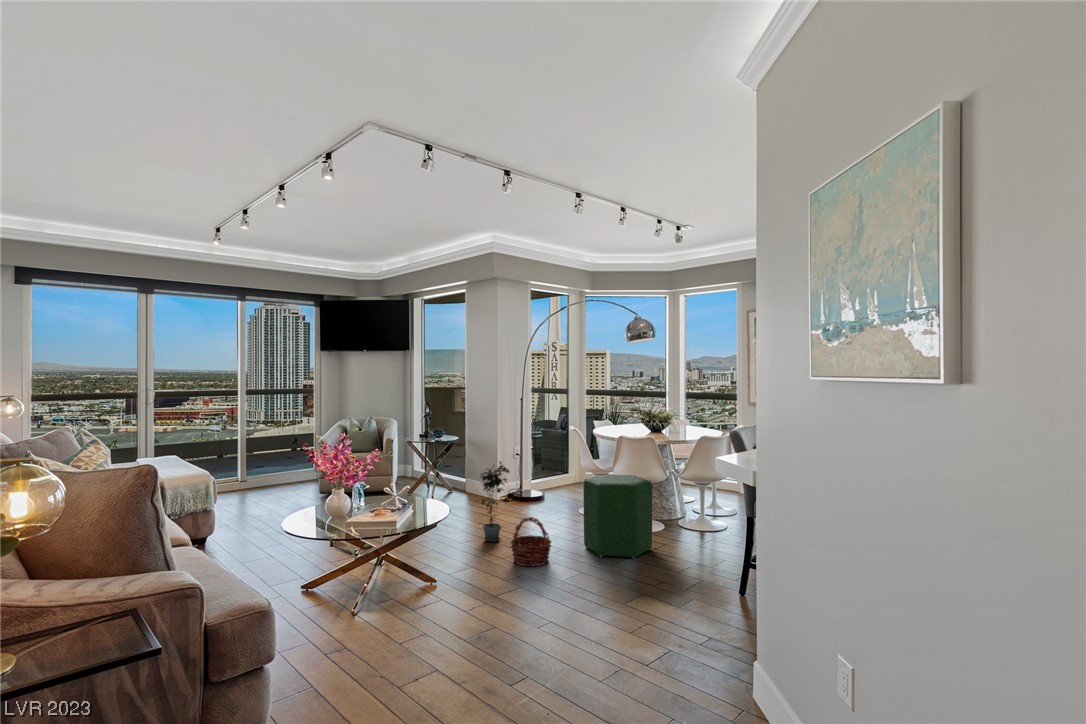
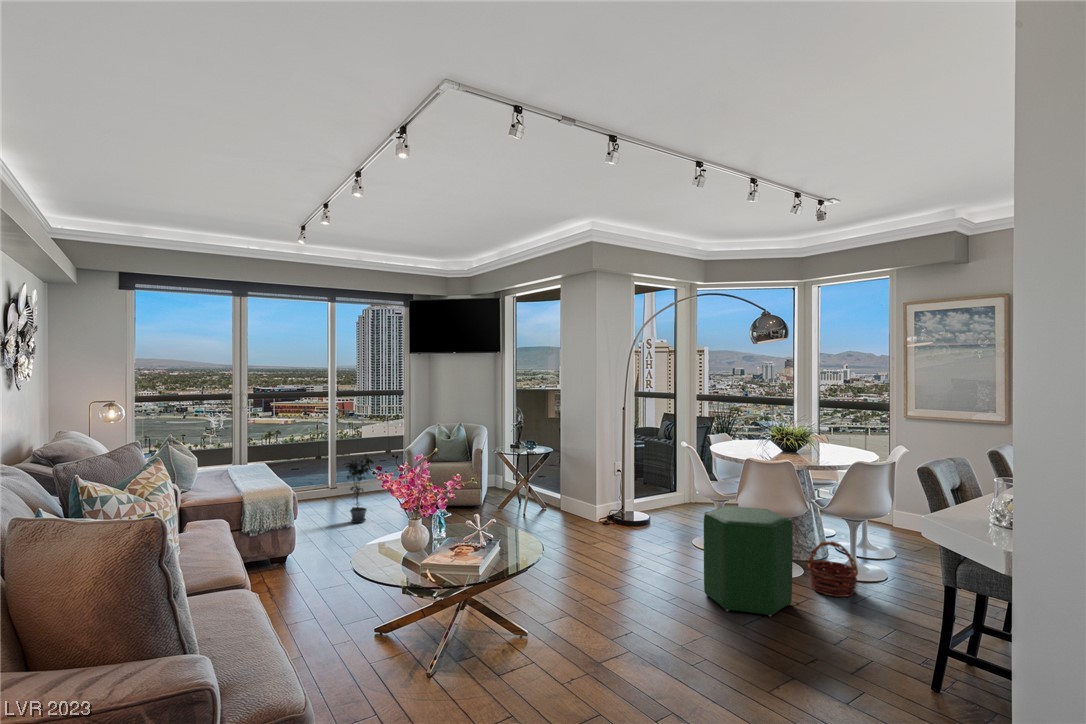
potted plant: present [481,462,510,542] -> present [344,454,374,523]
basket: present [511,517,551,566] -> present [808,541,858,597]

